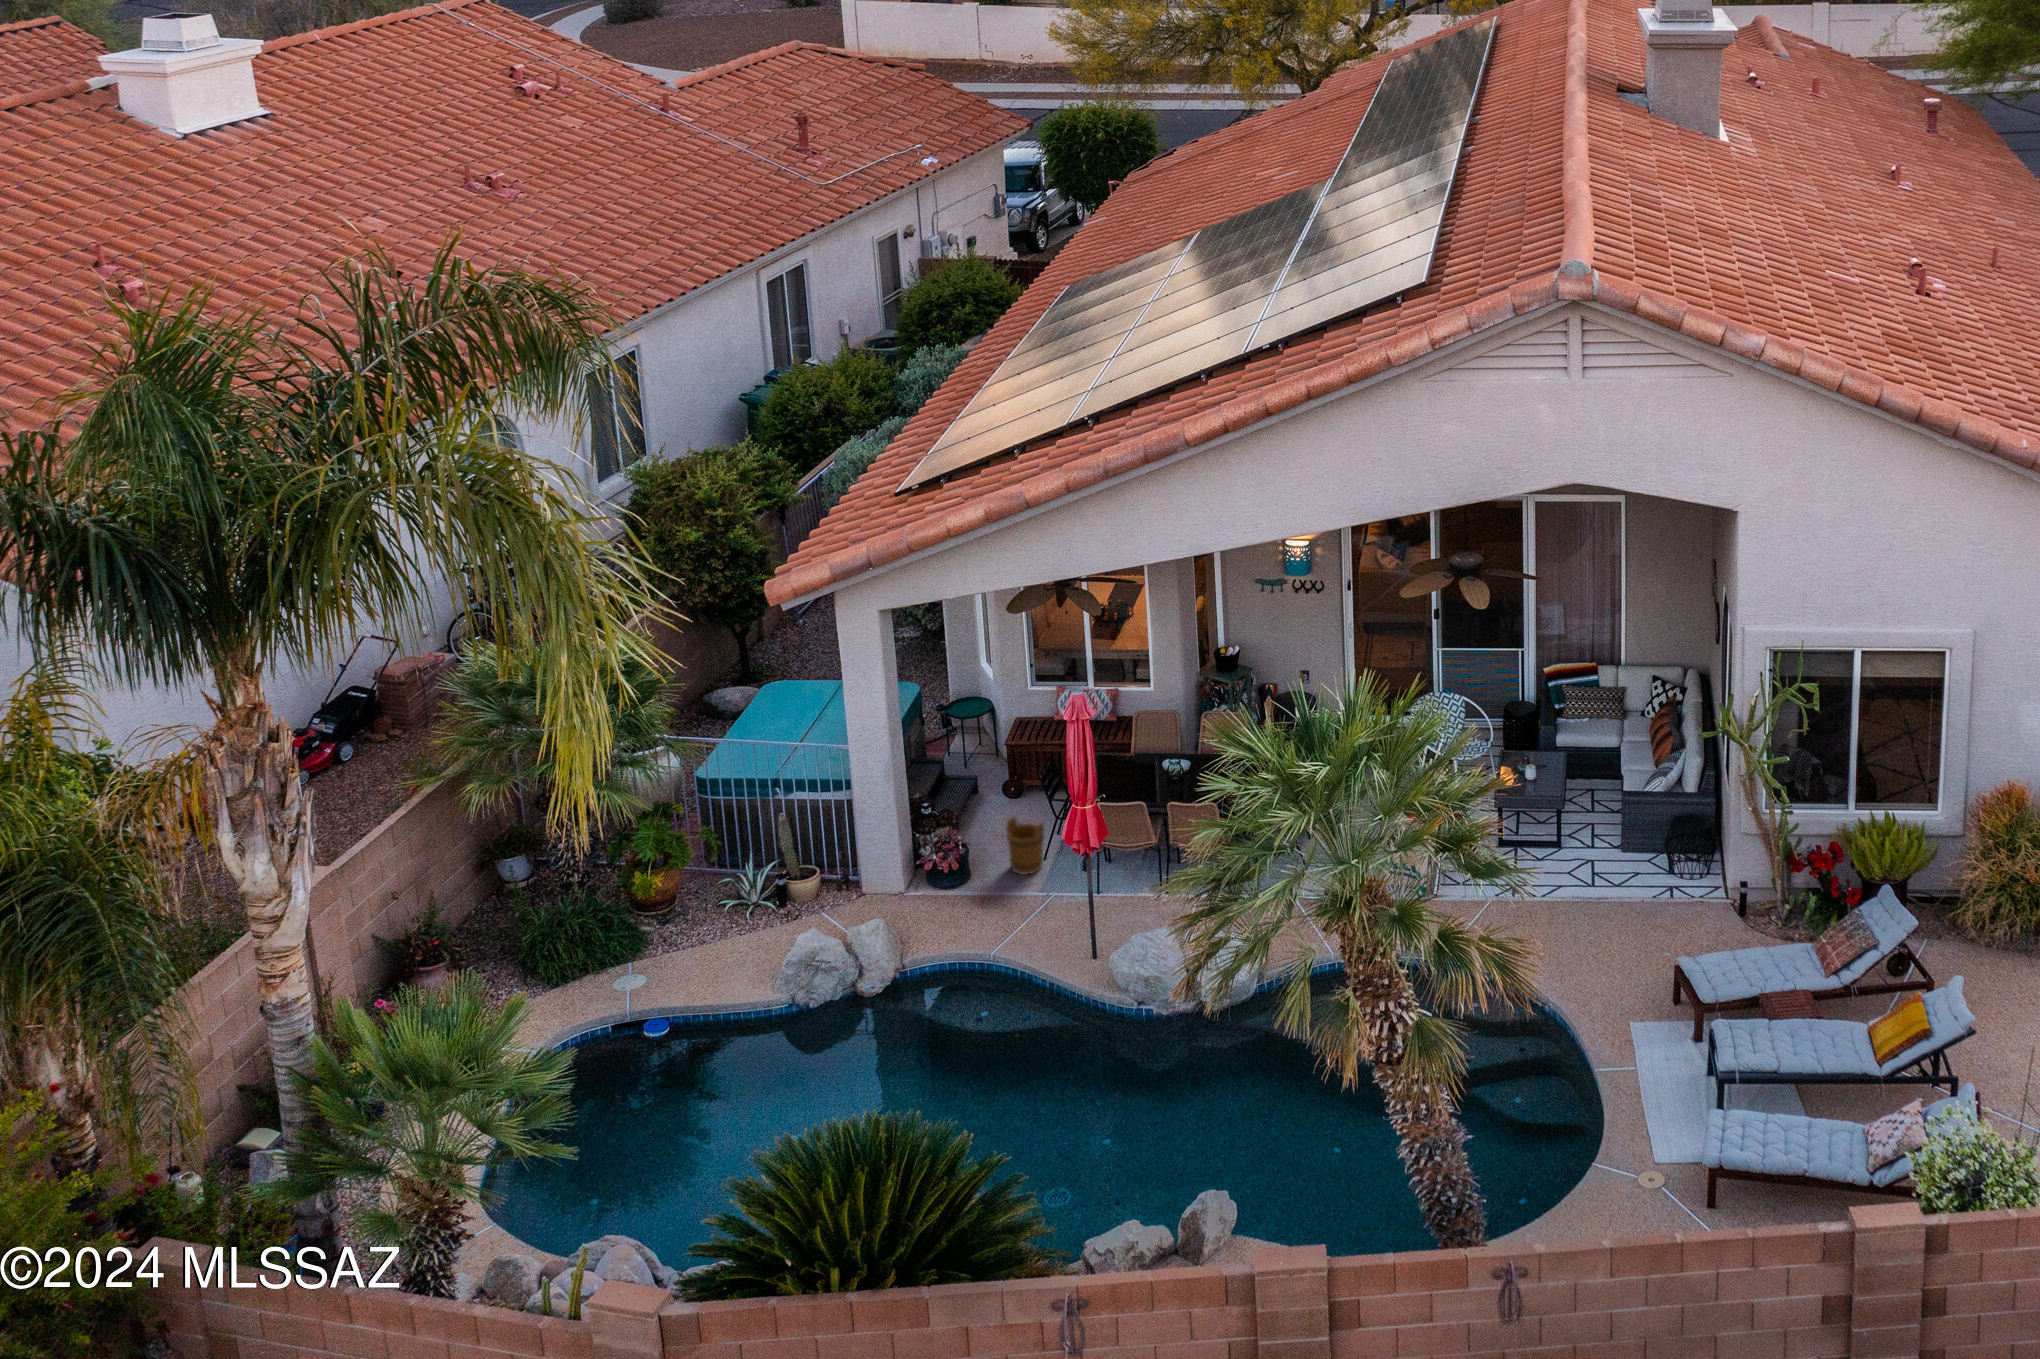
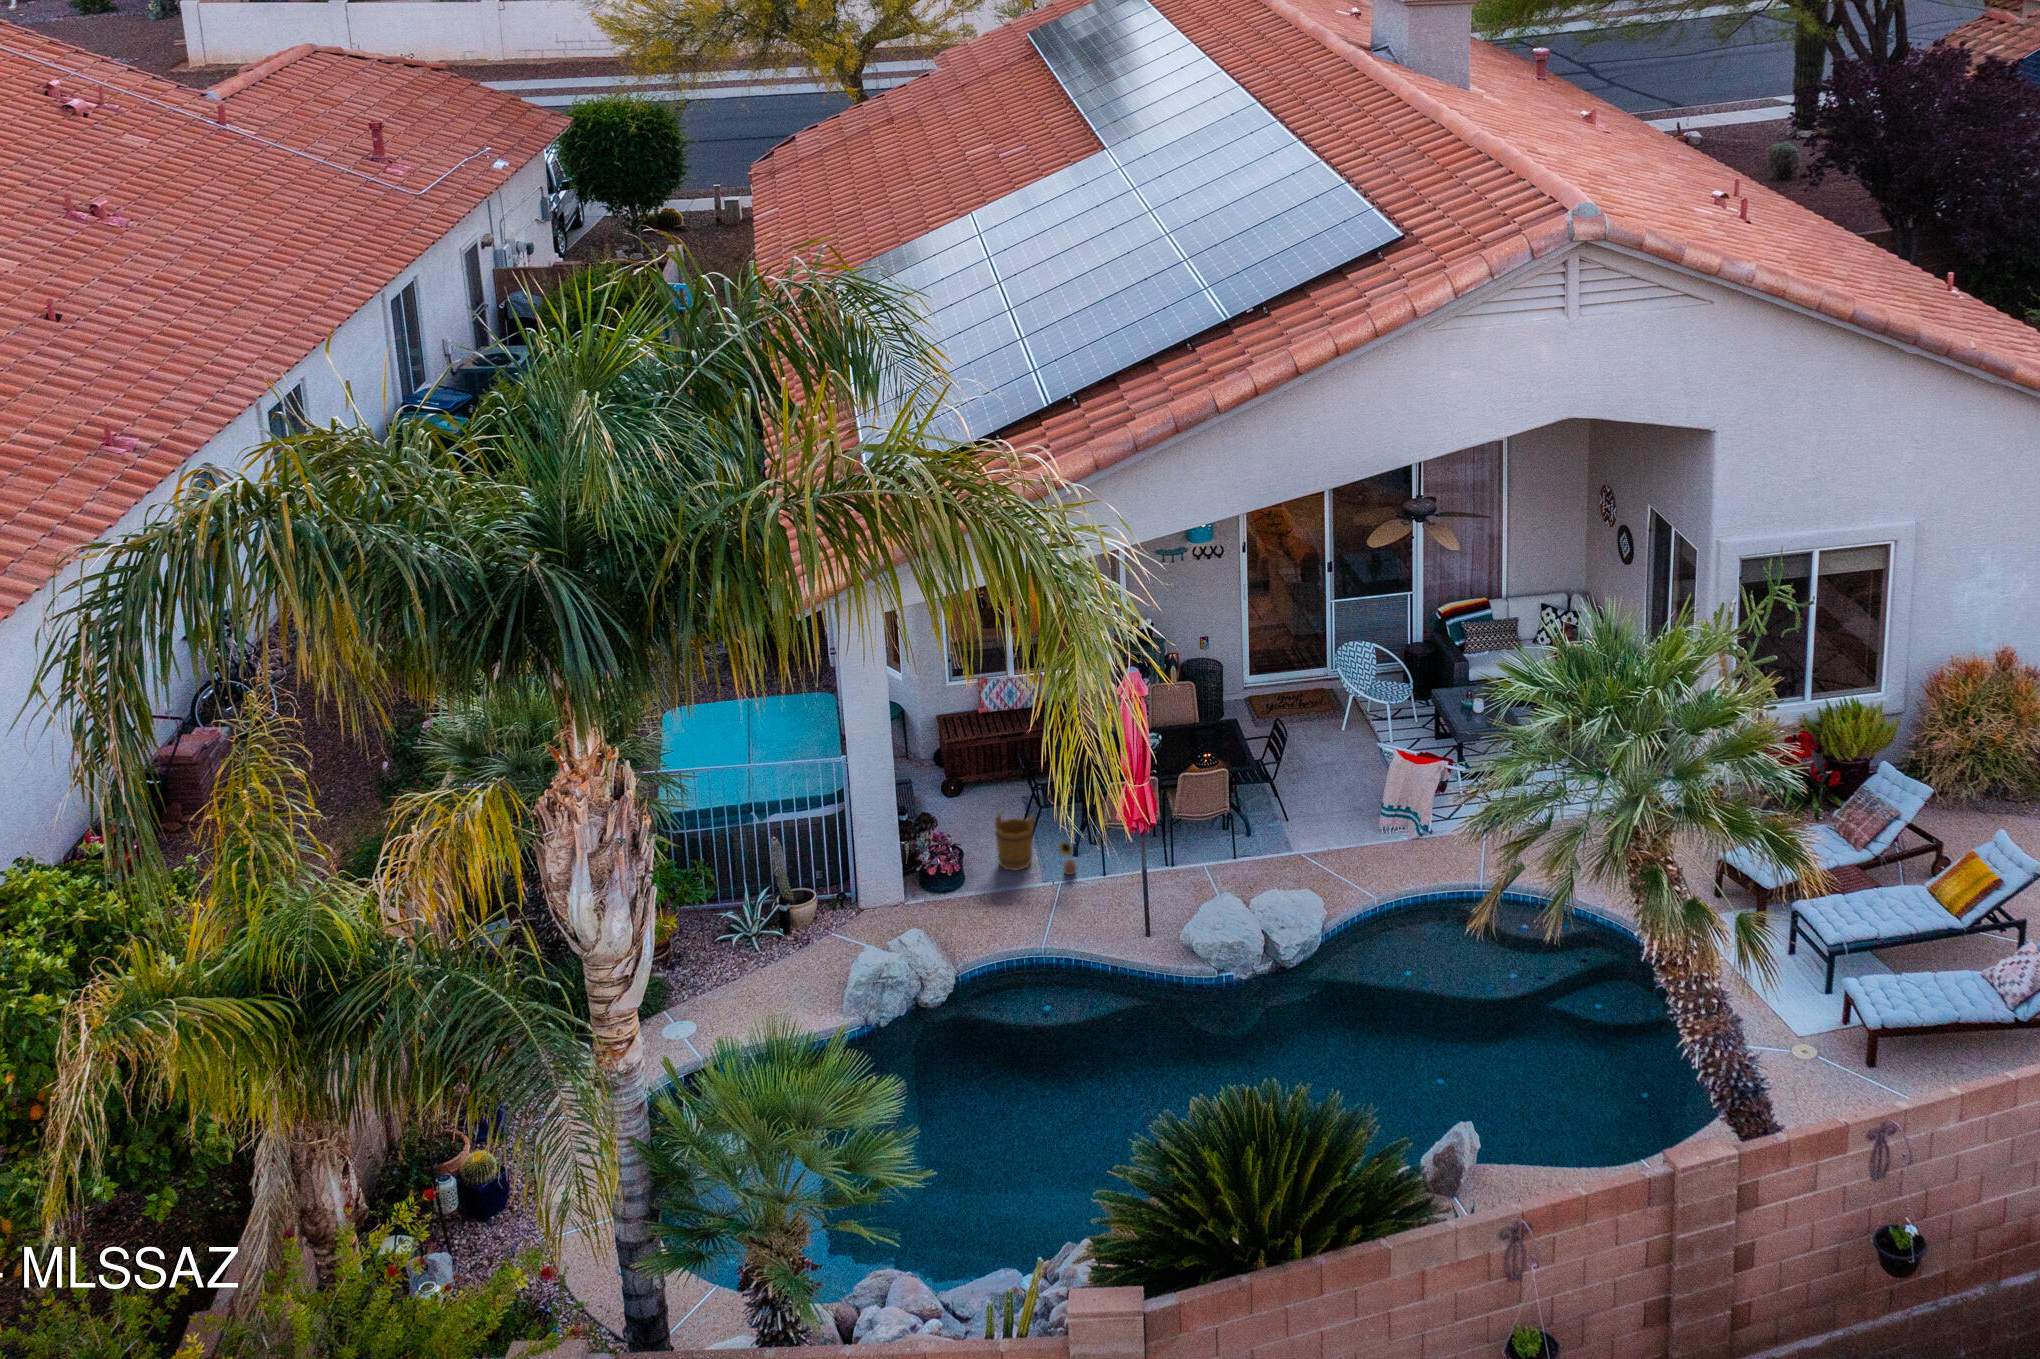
decorative plant: none [1054,852,1075,886] -> present [1058,842,1076,875]

